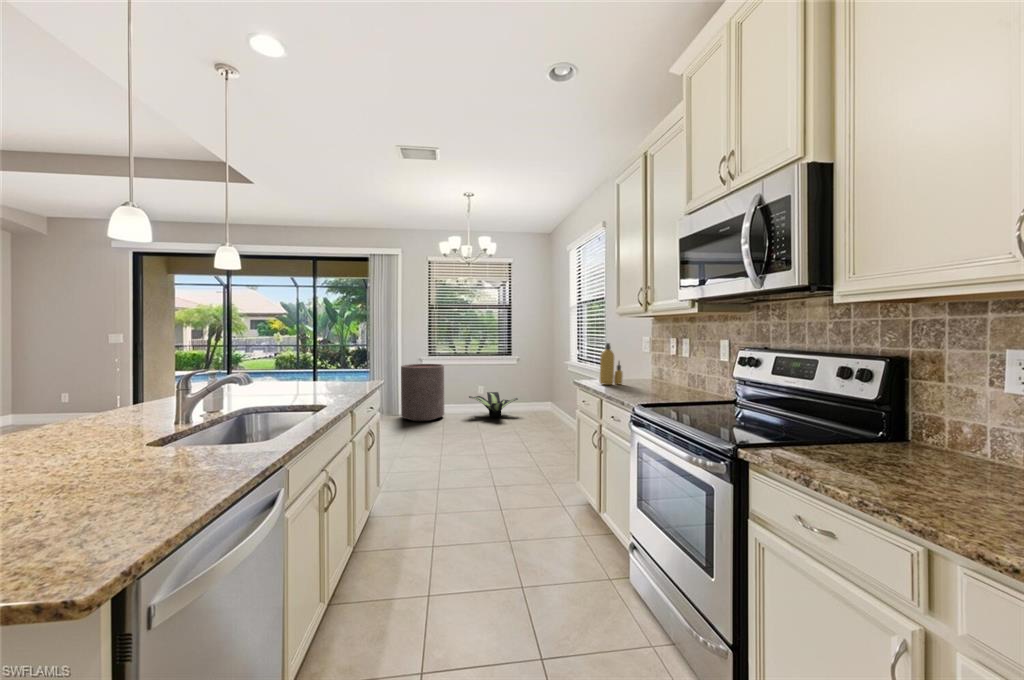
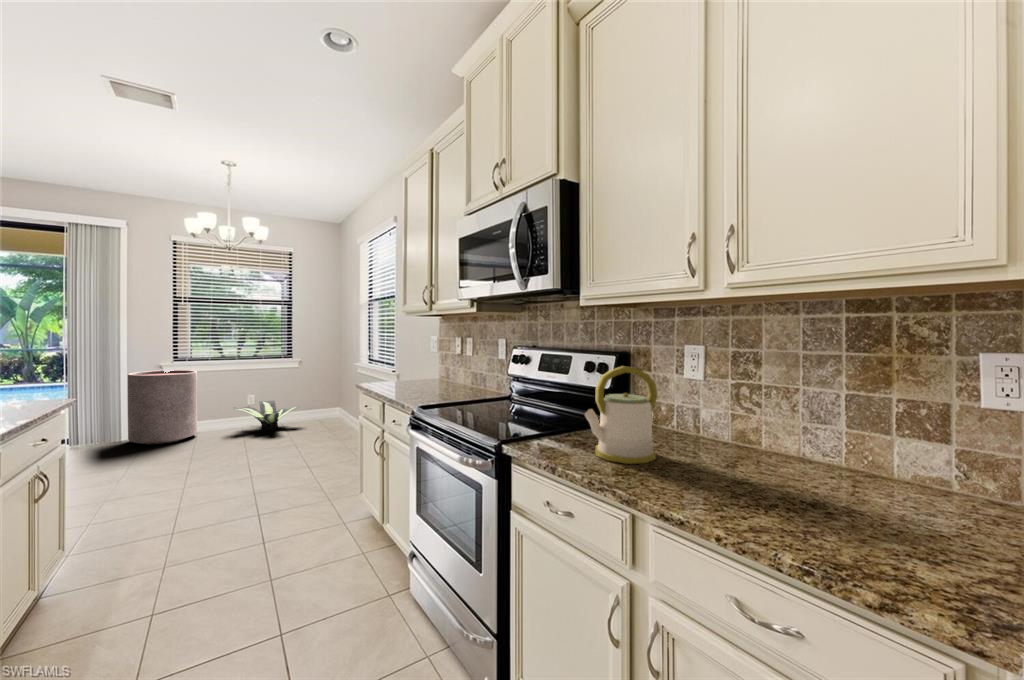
bottle: present [599,343,623,385] -> none [384,343,408,386]
kettle: none [848,374,960,492] -> present [585,366,658,464]

